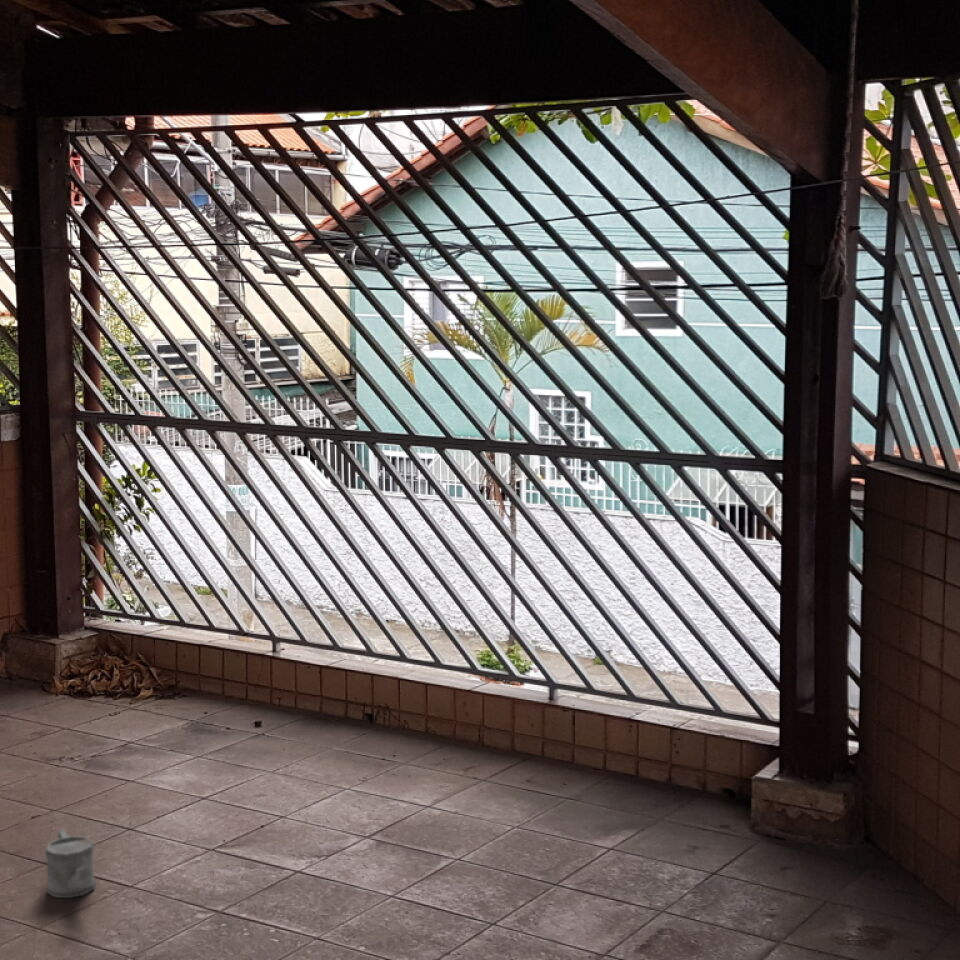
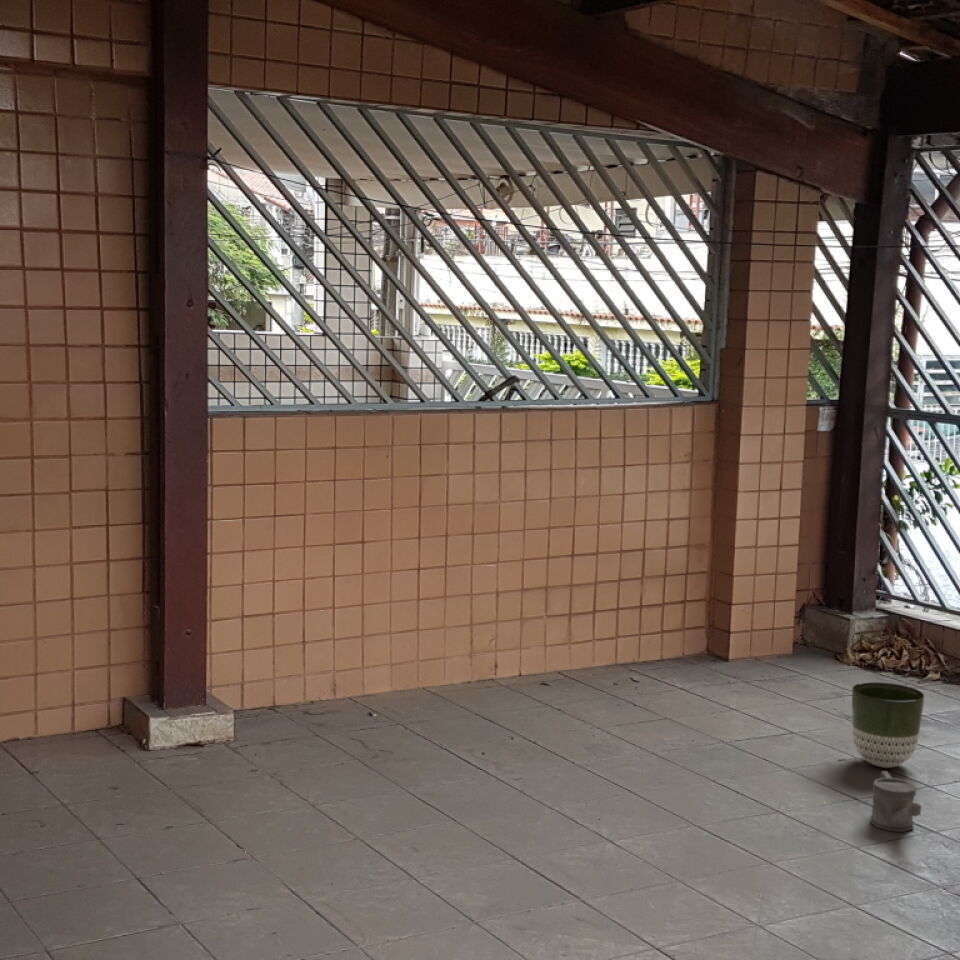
planter: none [31,722,110,817] -> present [852,682,924,768]

